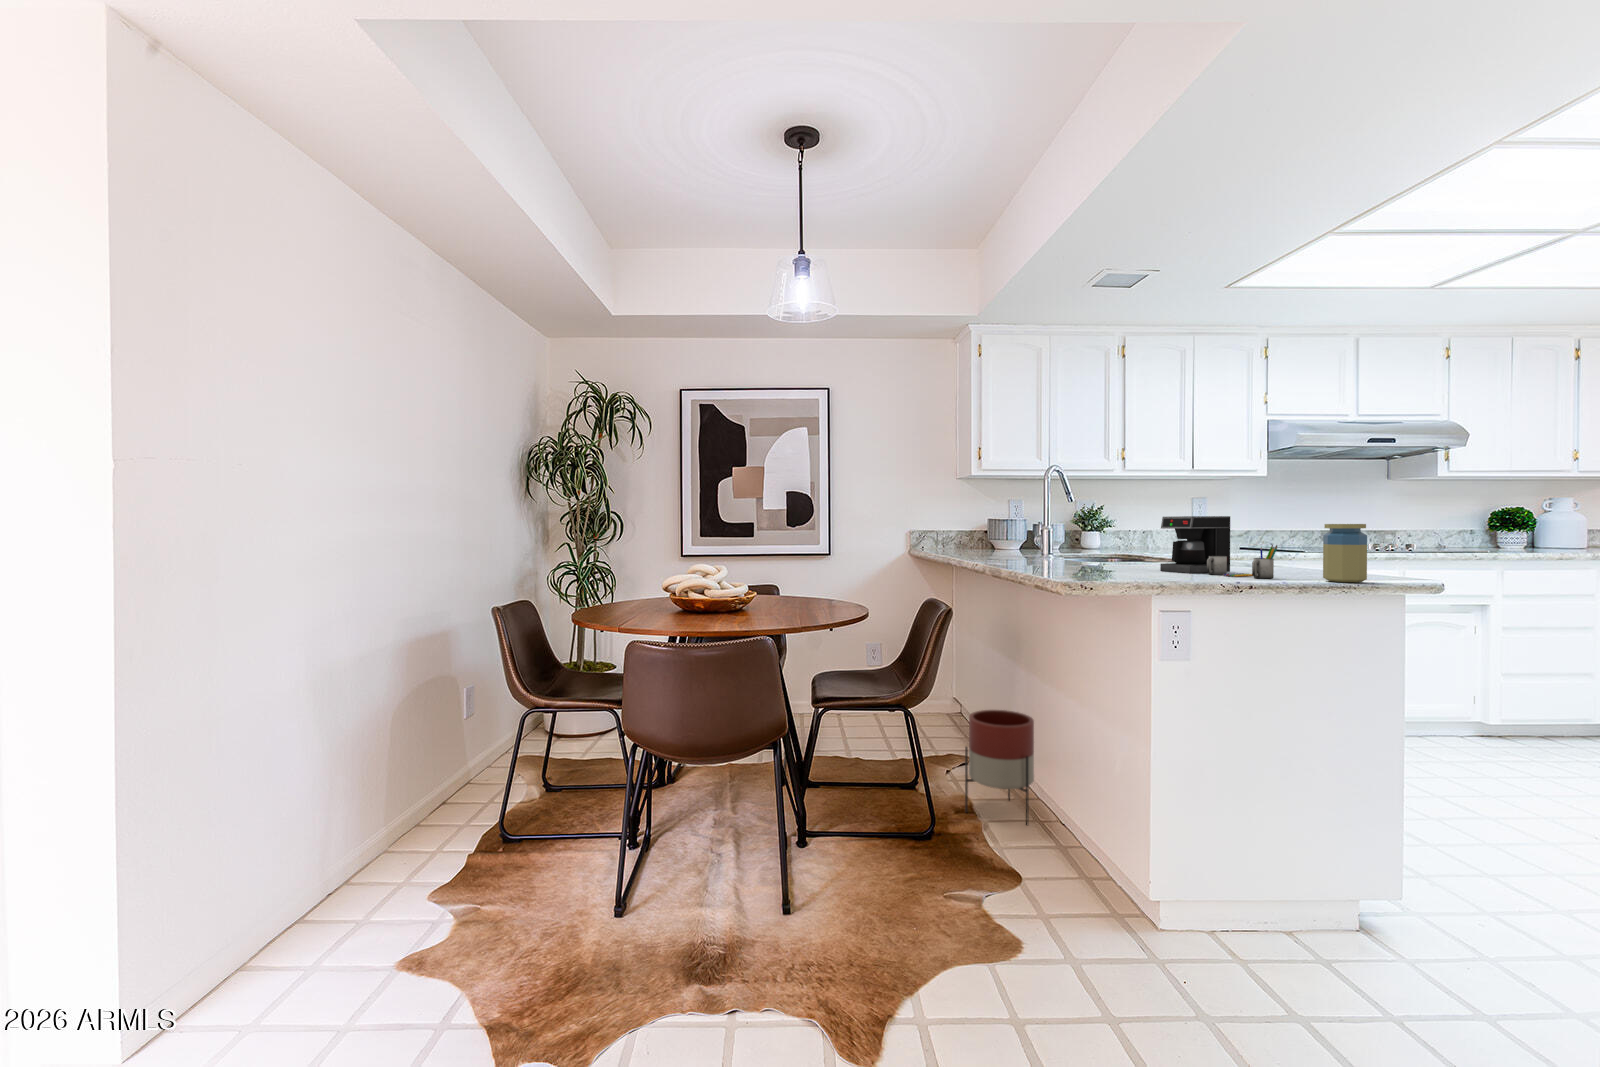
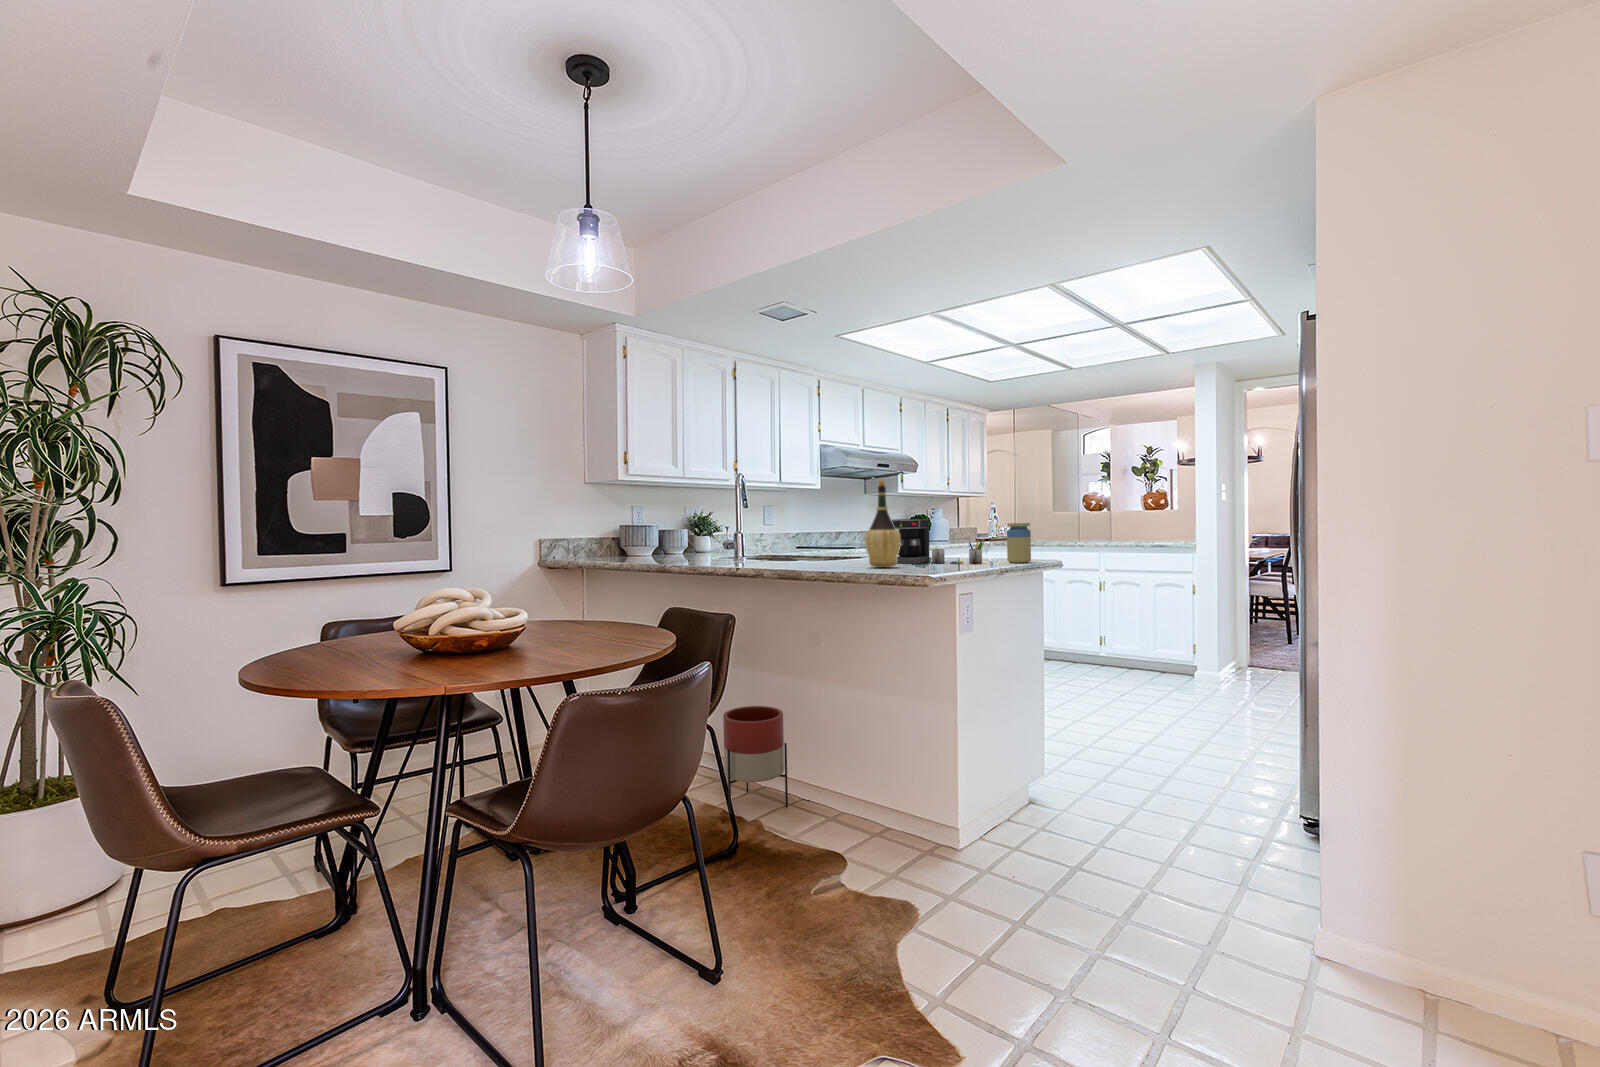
wine bottle: none [1071,470,1115,573] -> present [865,480,900,567]

